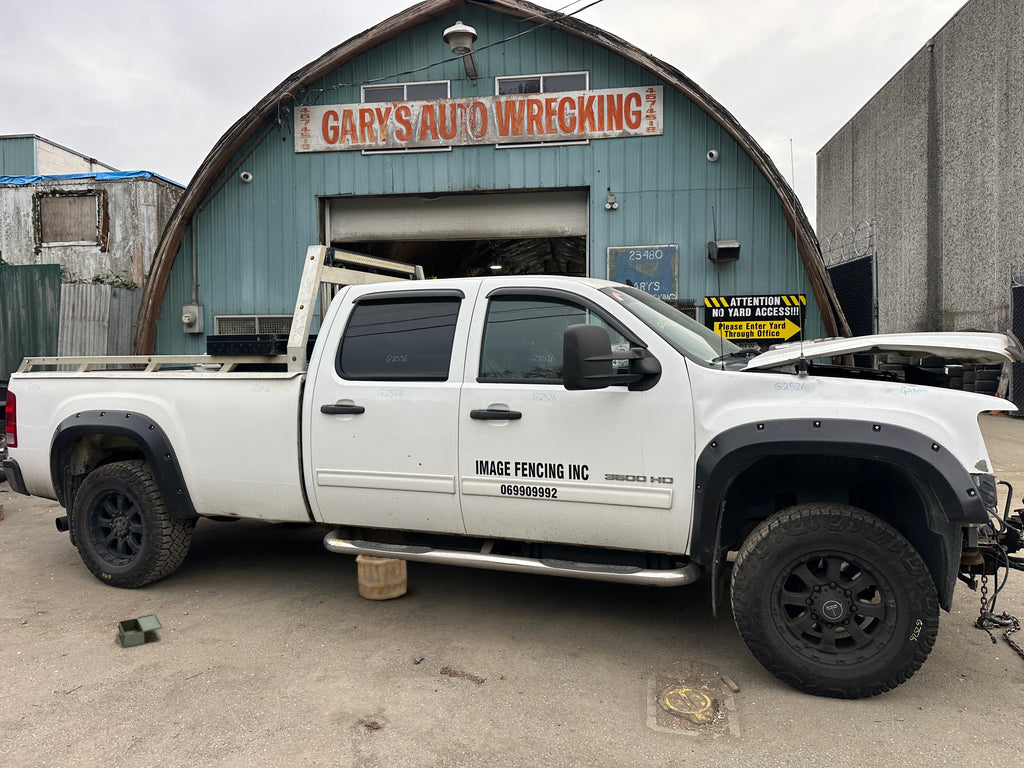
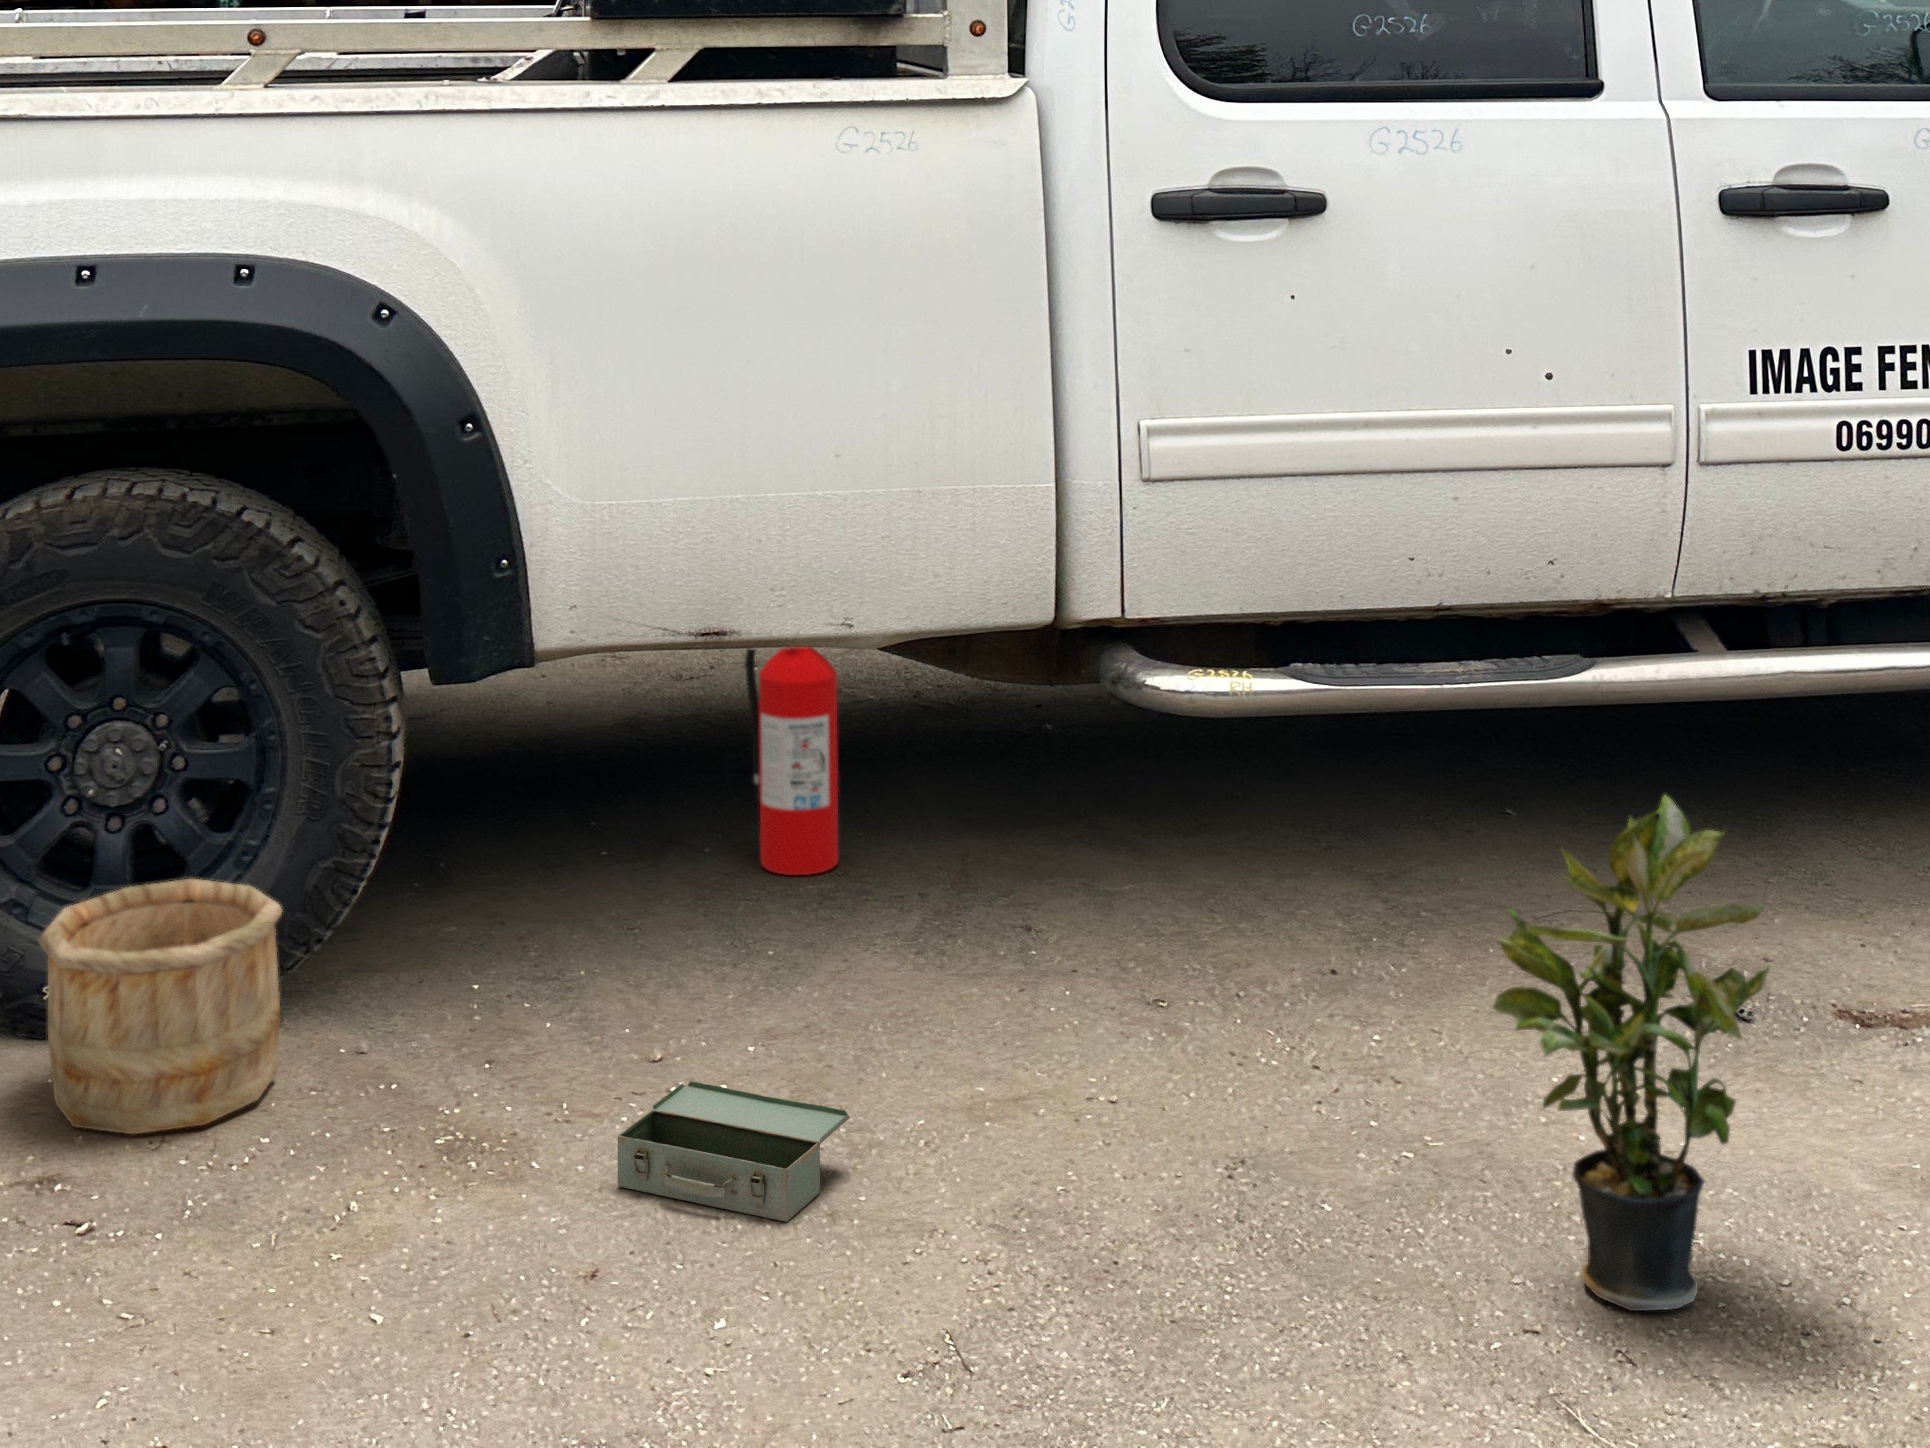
fire extinguisher: none [312,511,334,579] -> present [745,647,838,875]
wooden bucket: present [356,555,407,600] -> present [39,879,282,1134]
potted plant: none [187,576,263,714] -> present [1492,795,1770,1311]

